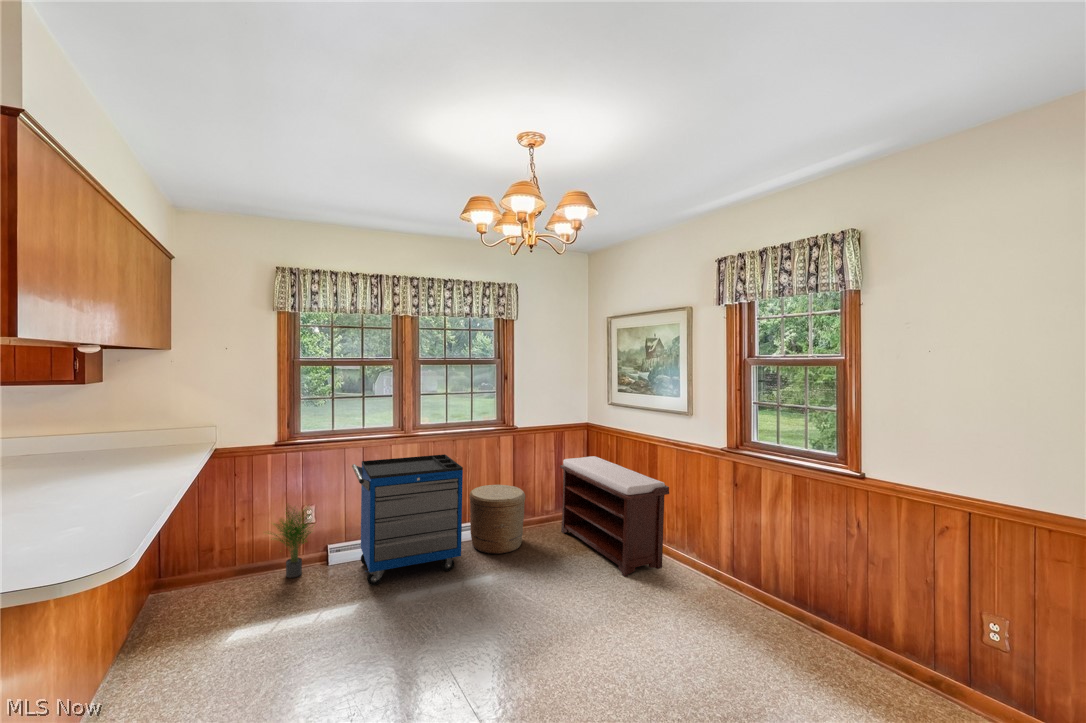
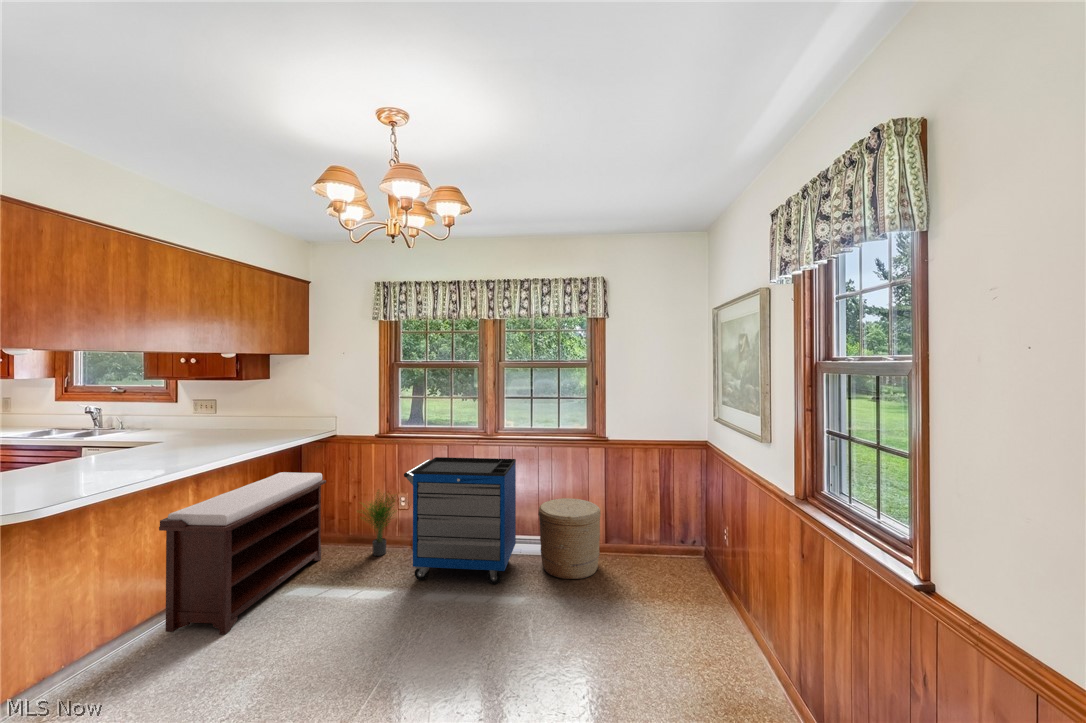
bench: present [560,456,669,577] -> present [159,472,326,635]

